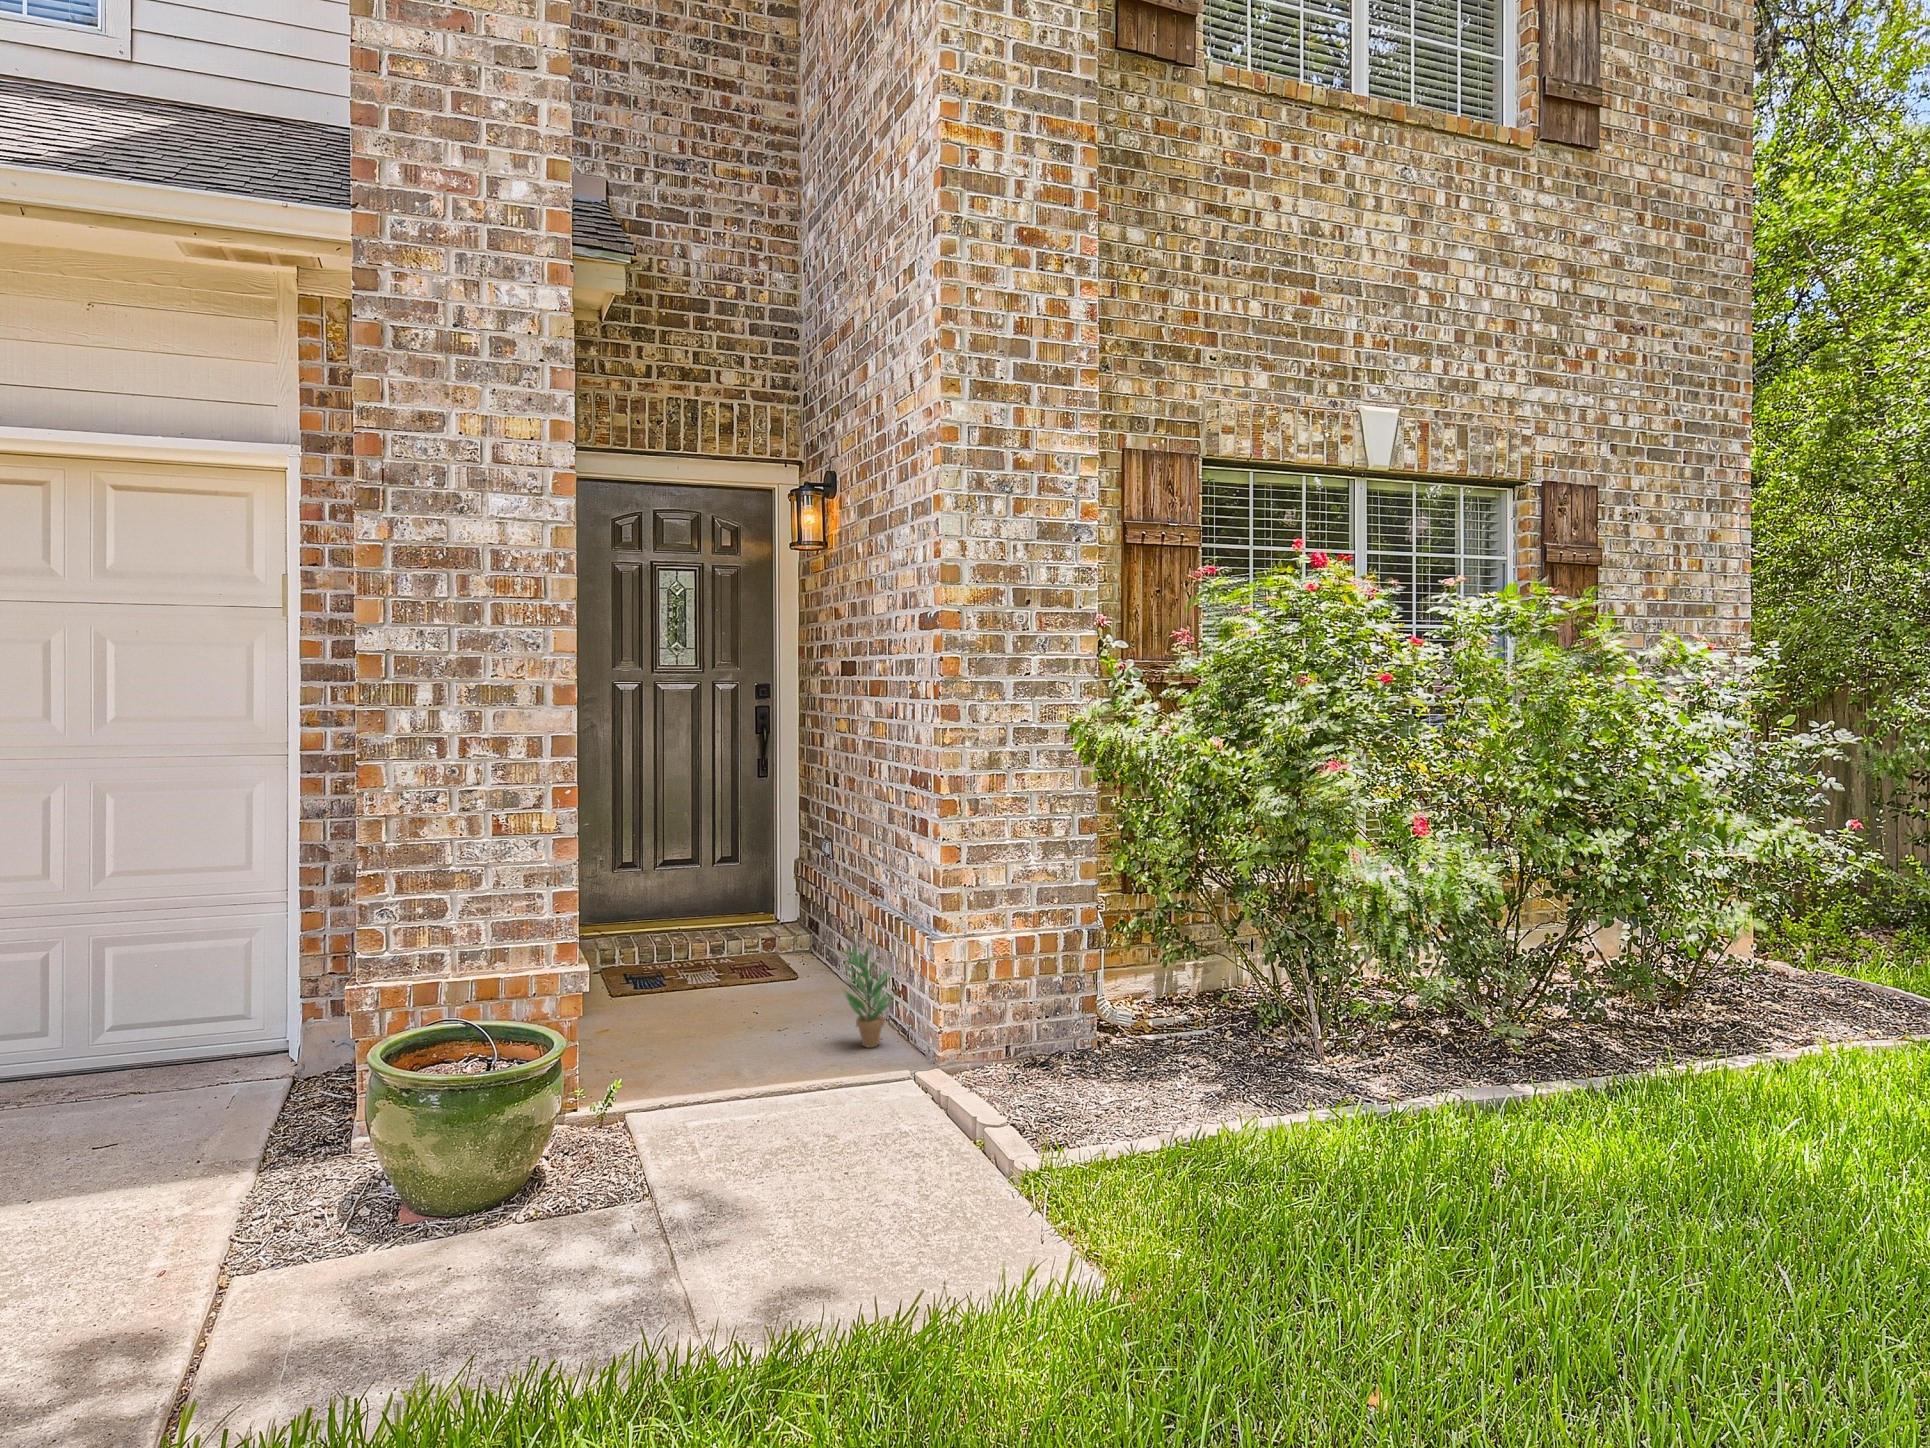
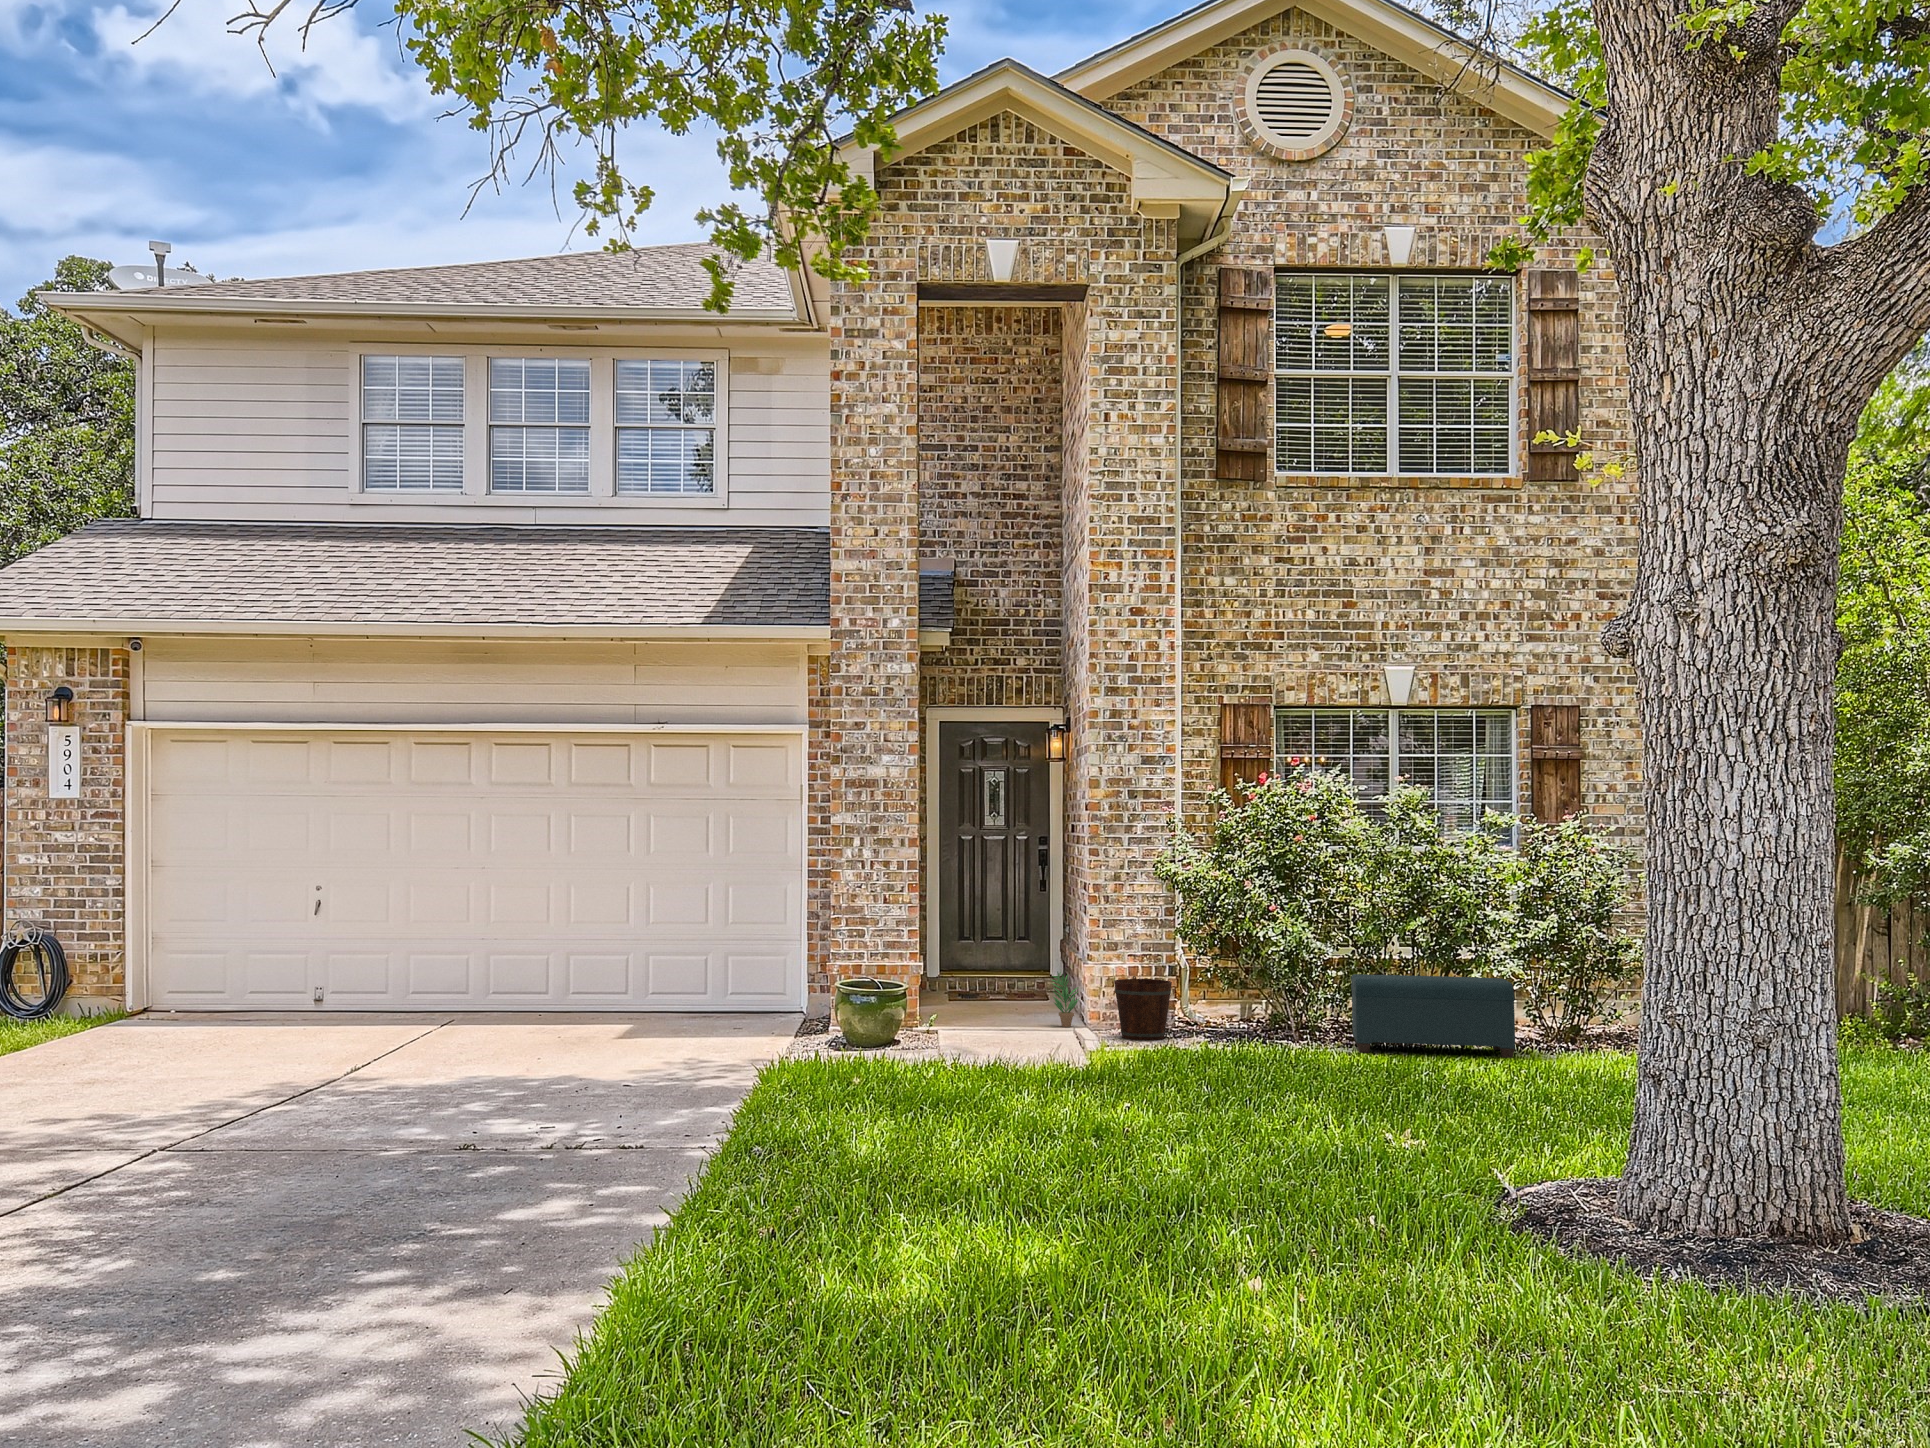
bench: none [1418,916,1735,1089] -> present [1351,974,1515,1058]
bucket: none [1002,953,1117,1095] -> present [1114,976,1172,1040]

